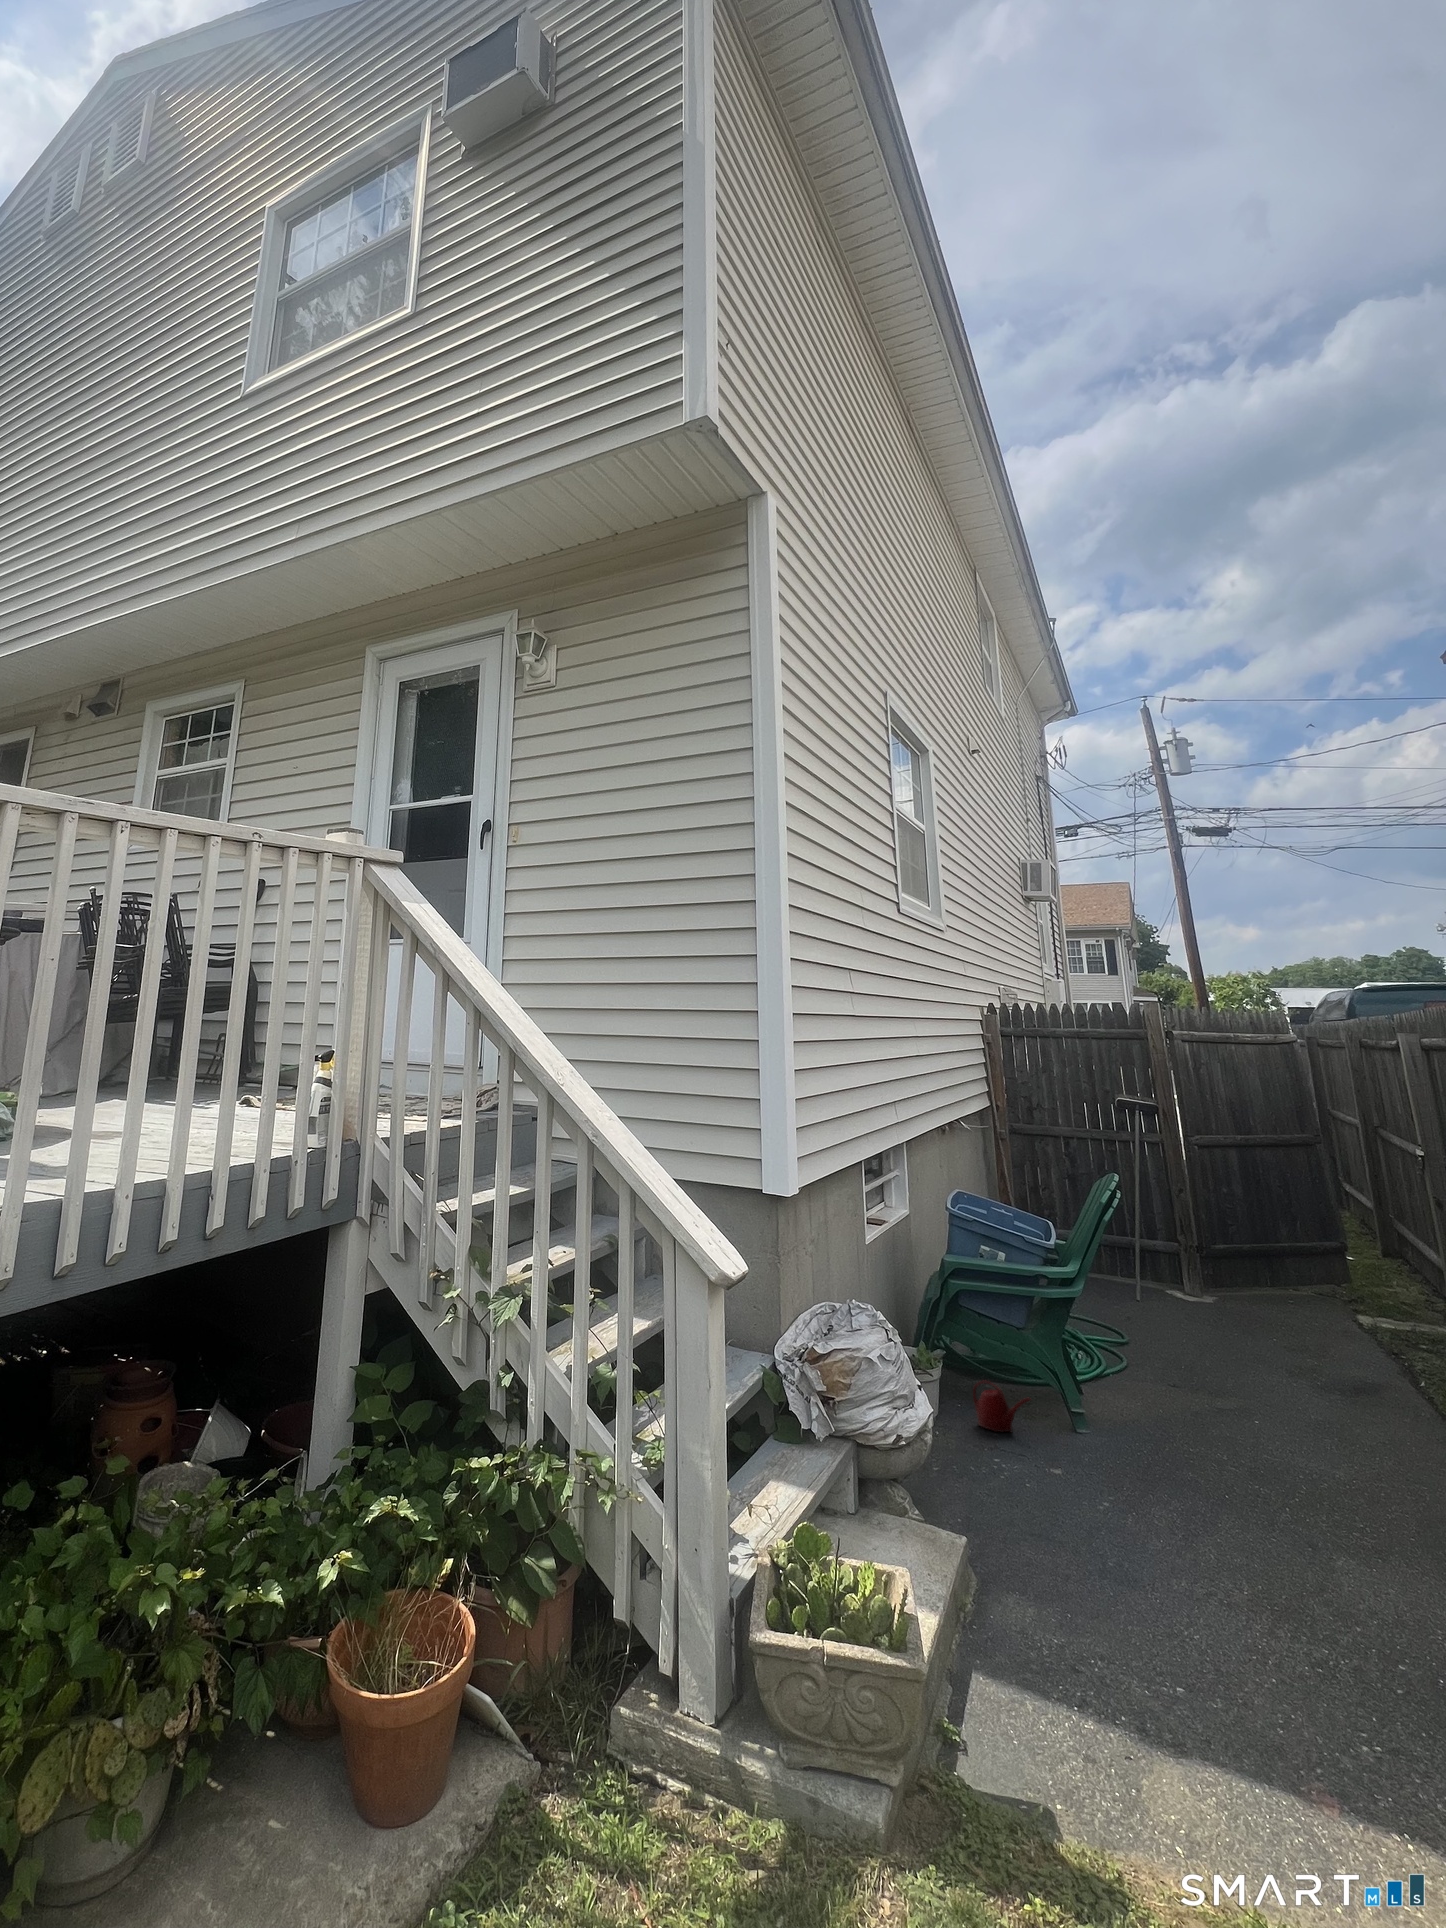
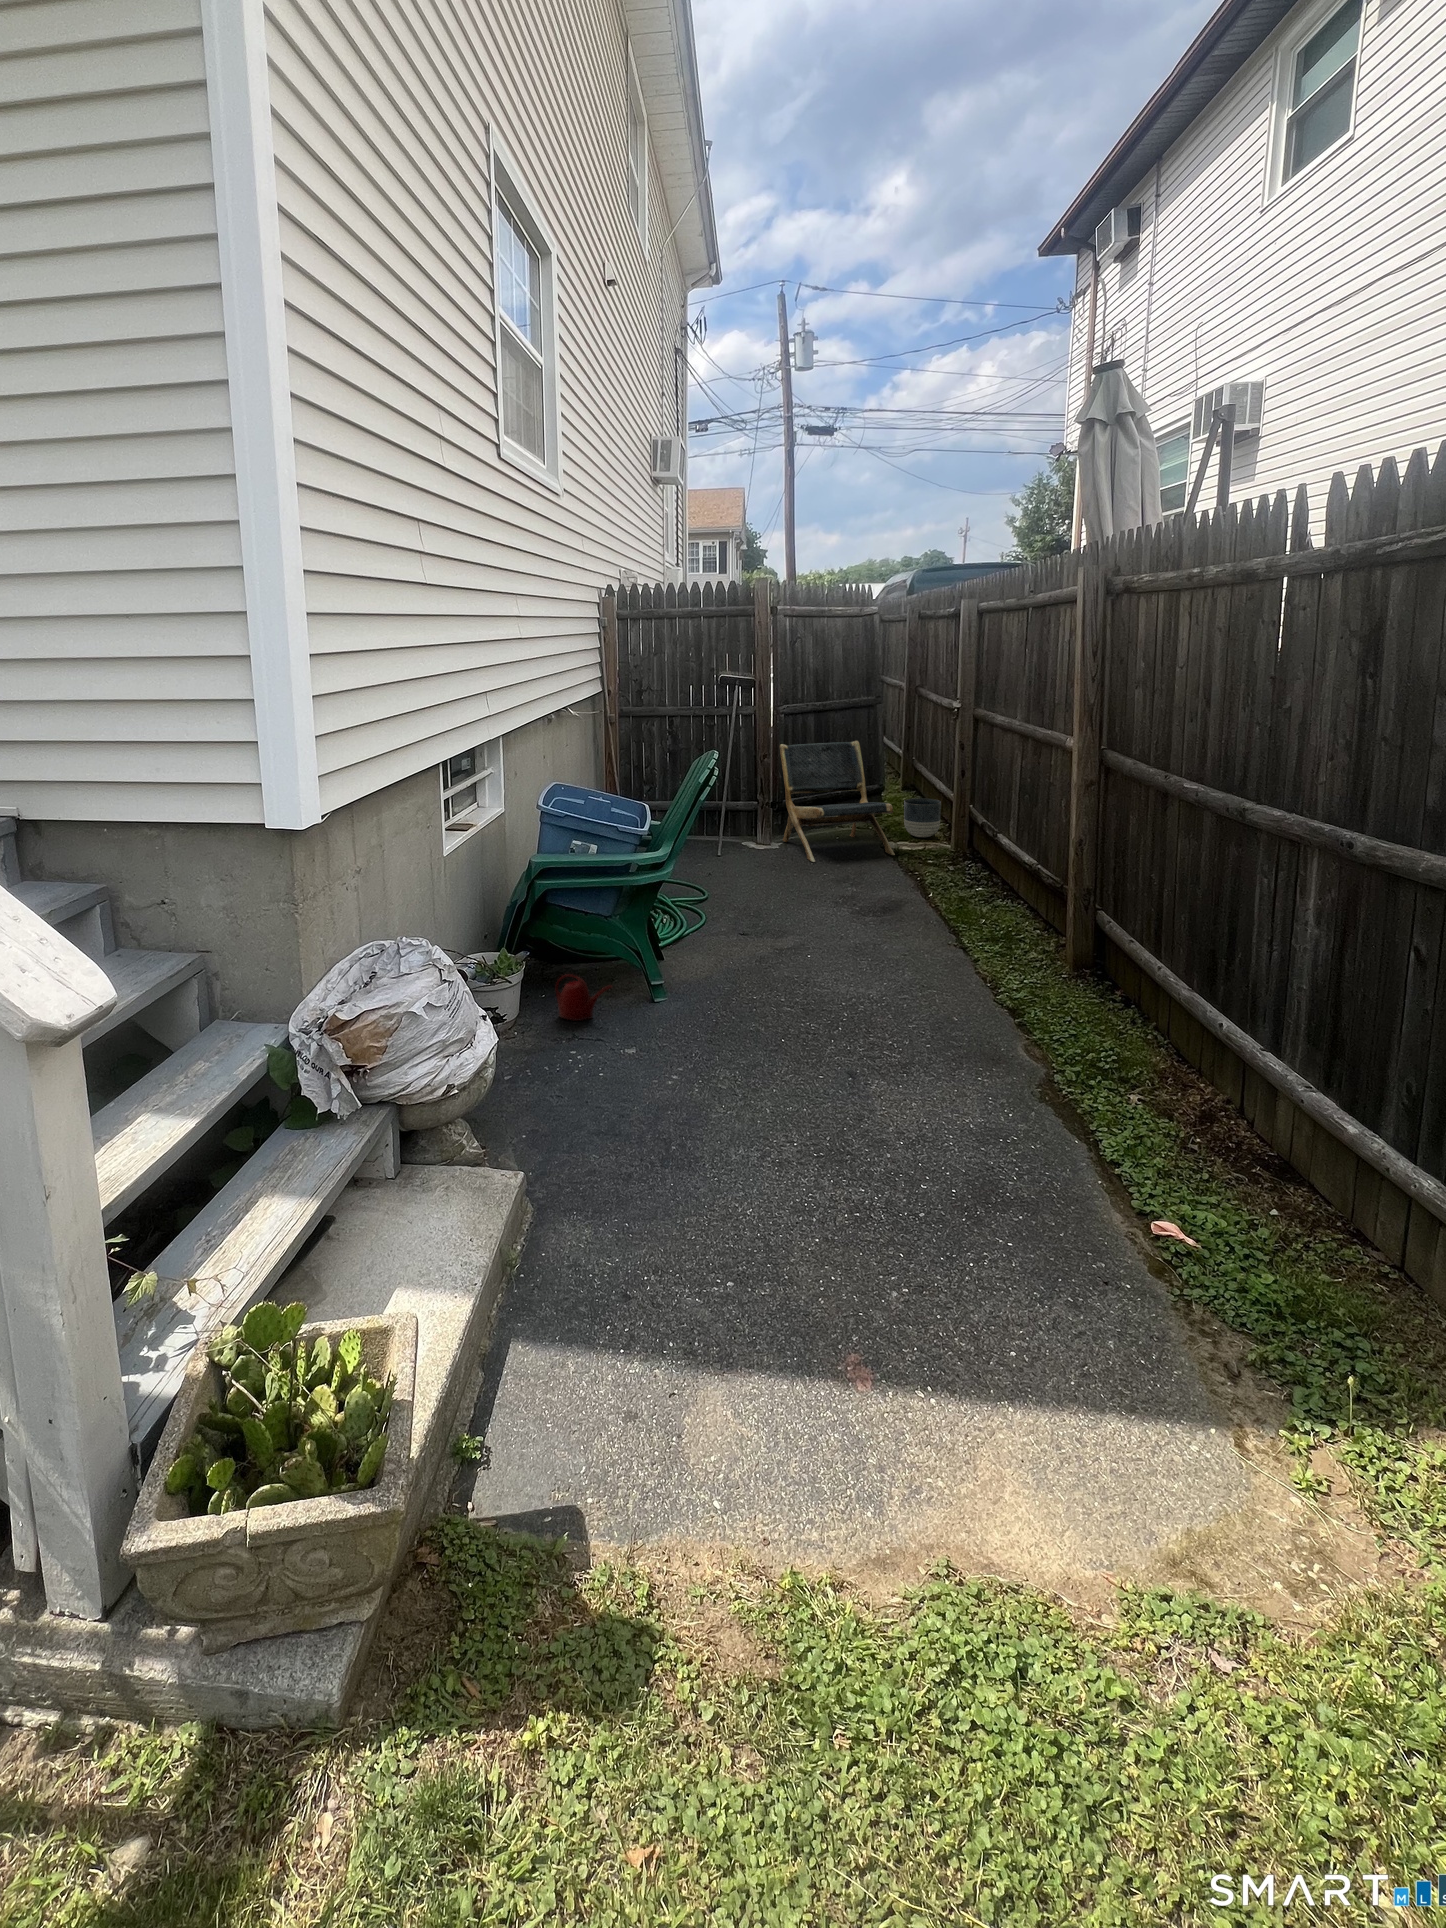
lounge chair: none [1194,1177,1362,1324] -> present [780,741,895,862]
planter: none [1364,1256,1419,1306] -> present [904,798,941,837]

